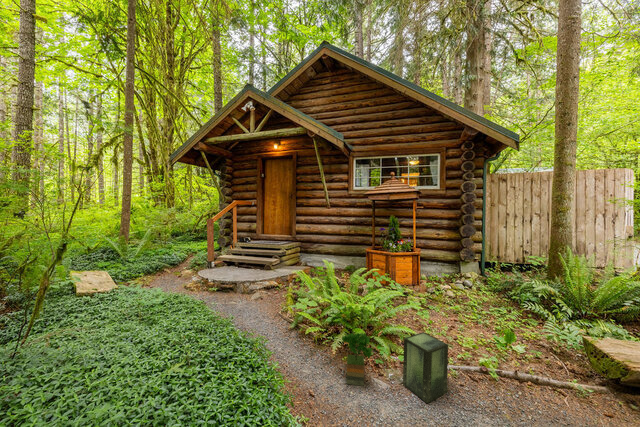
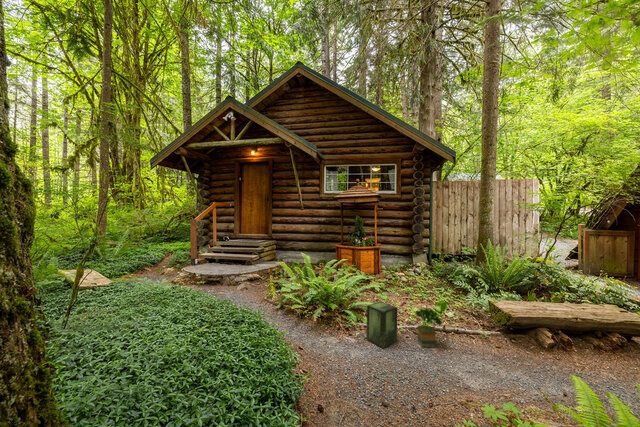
potted tree: present [342,333,372,386] -> present [415,309,442,347]

